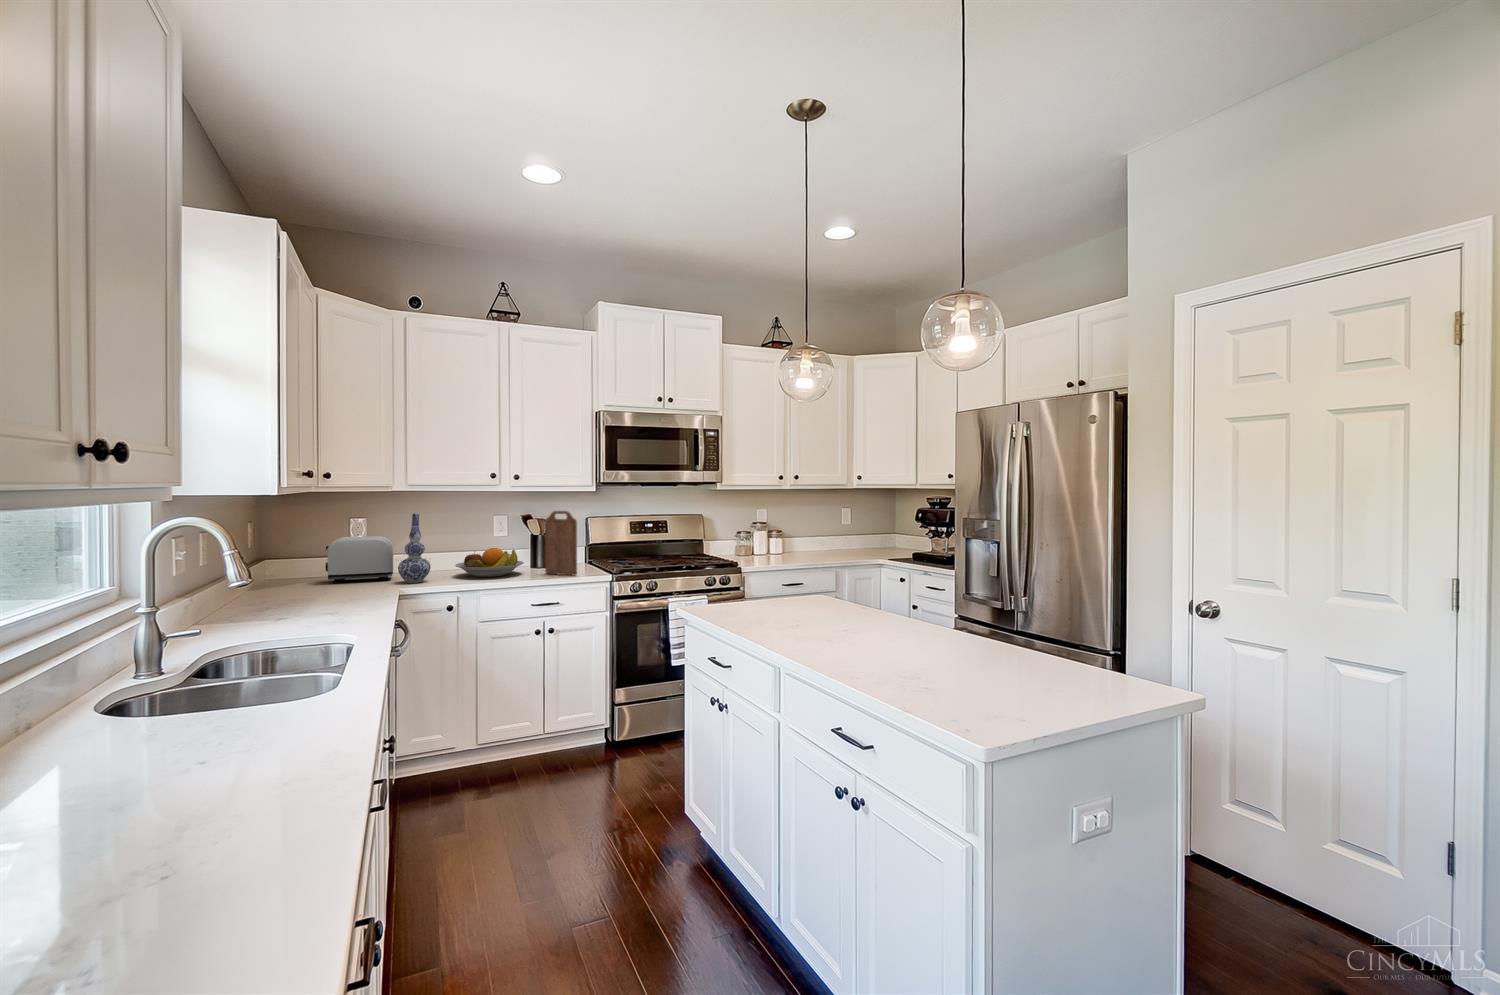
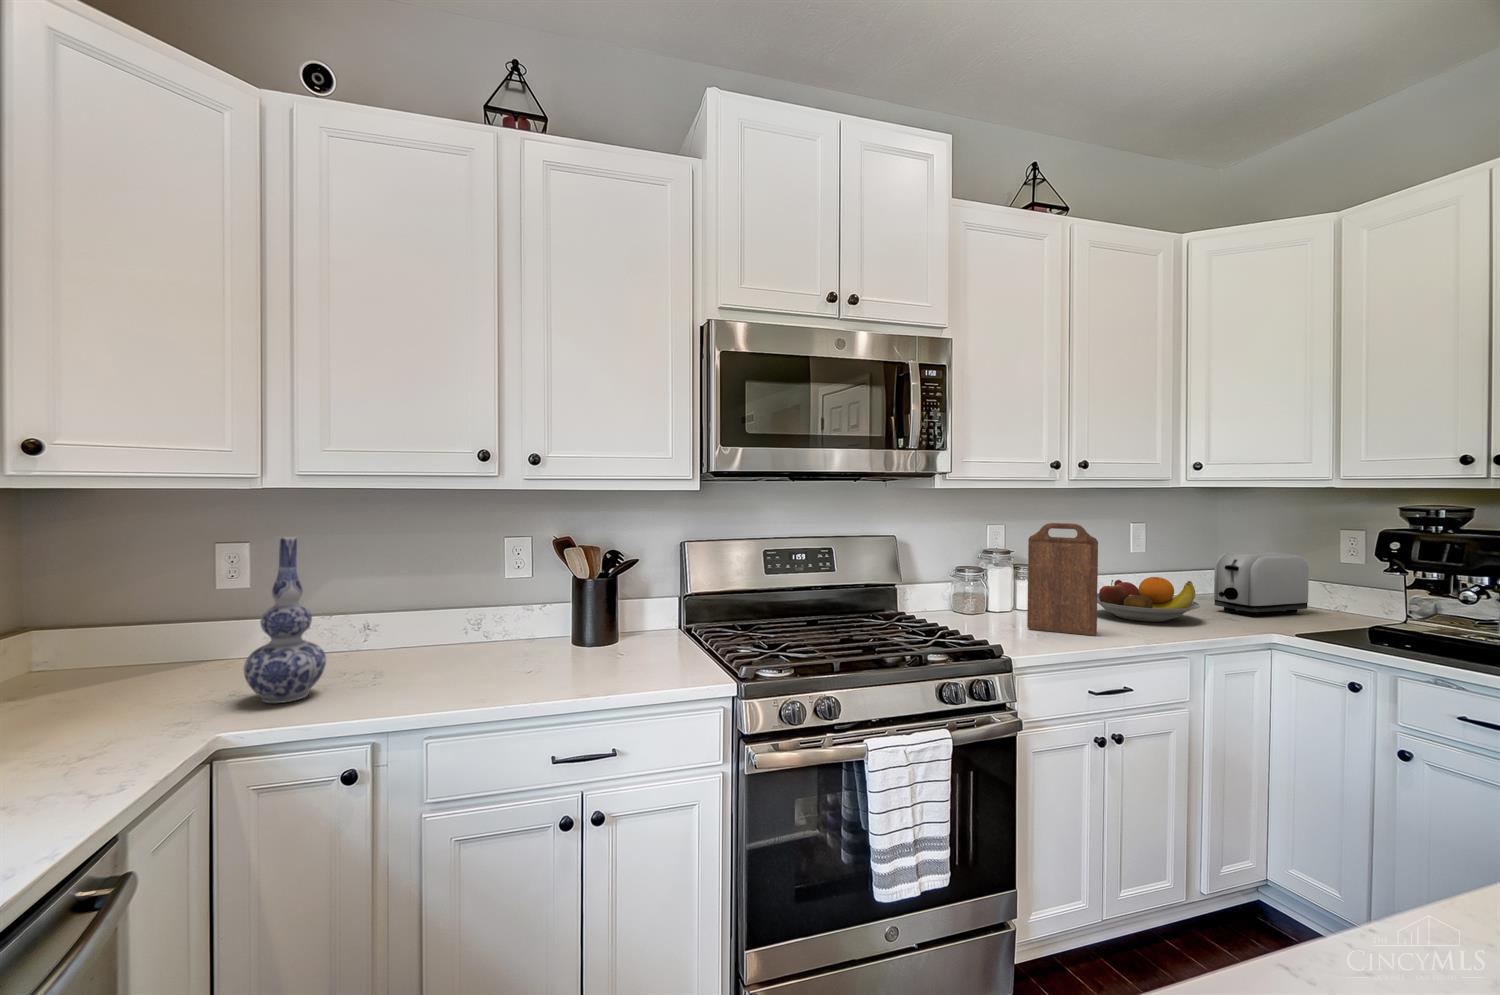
cutting board: present [545,511,577,575] -> present [1027,523,1098,636]
toaster: present [326,536,393,583] -> present [1214,552,1309,616]
fruit bowl: present [455,548,524,577] -> present [1097,577,1200,622]

